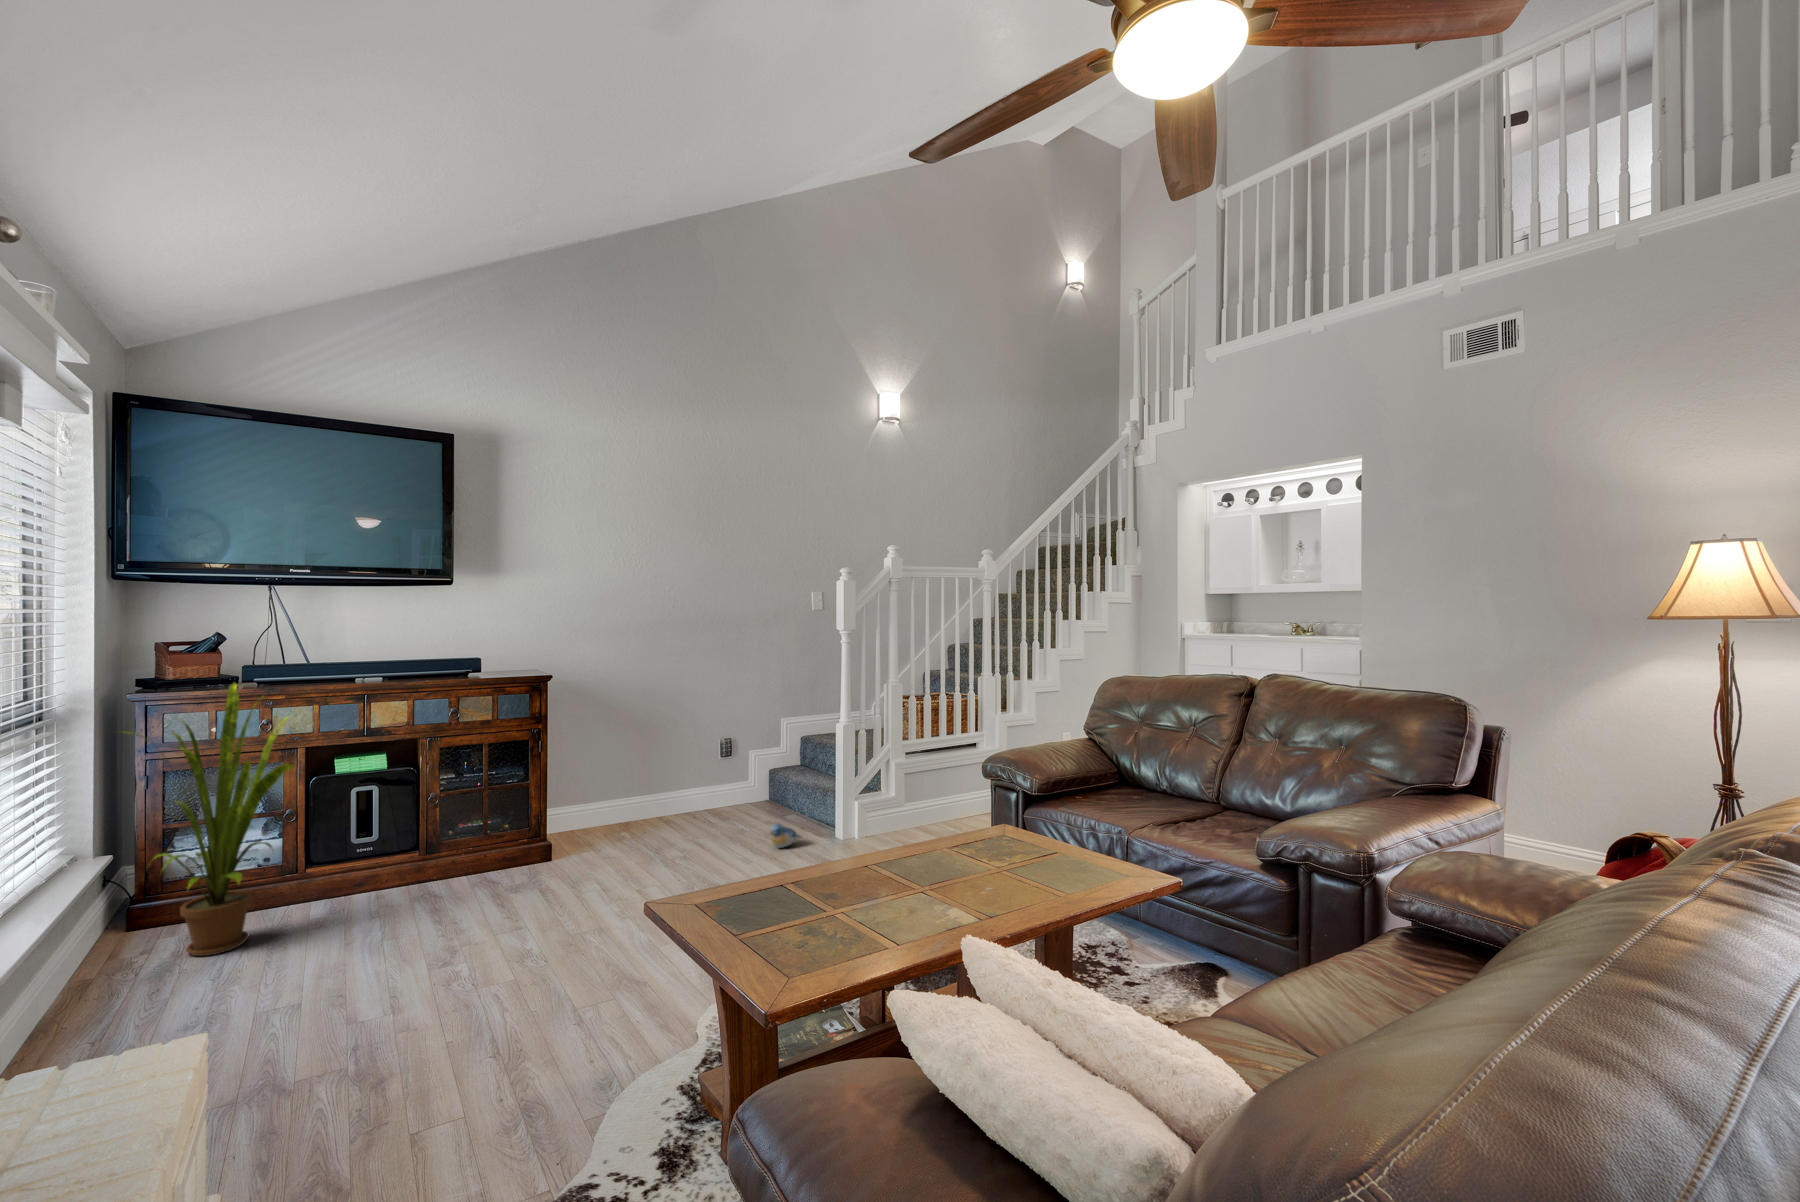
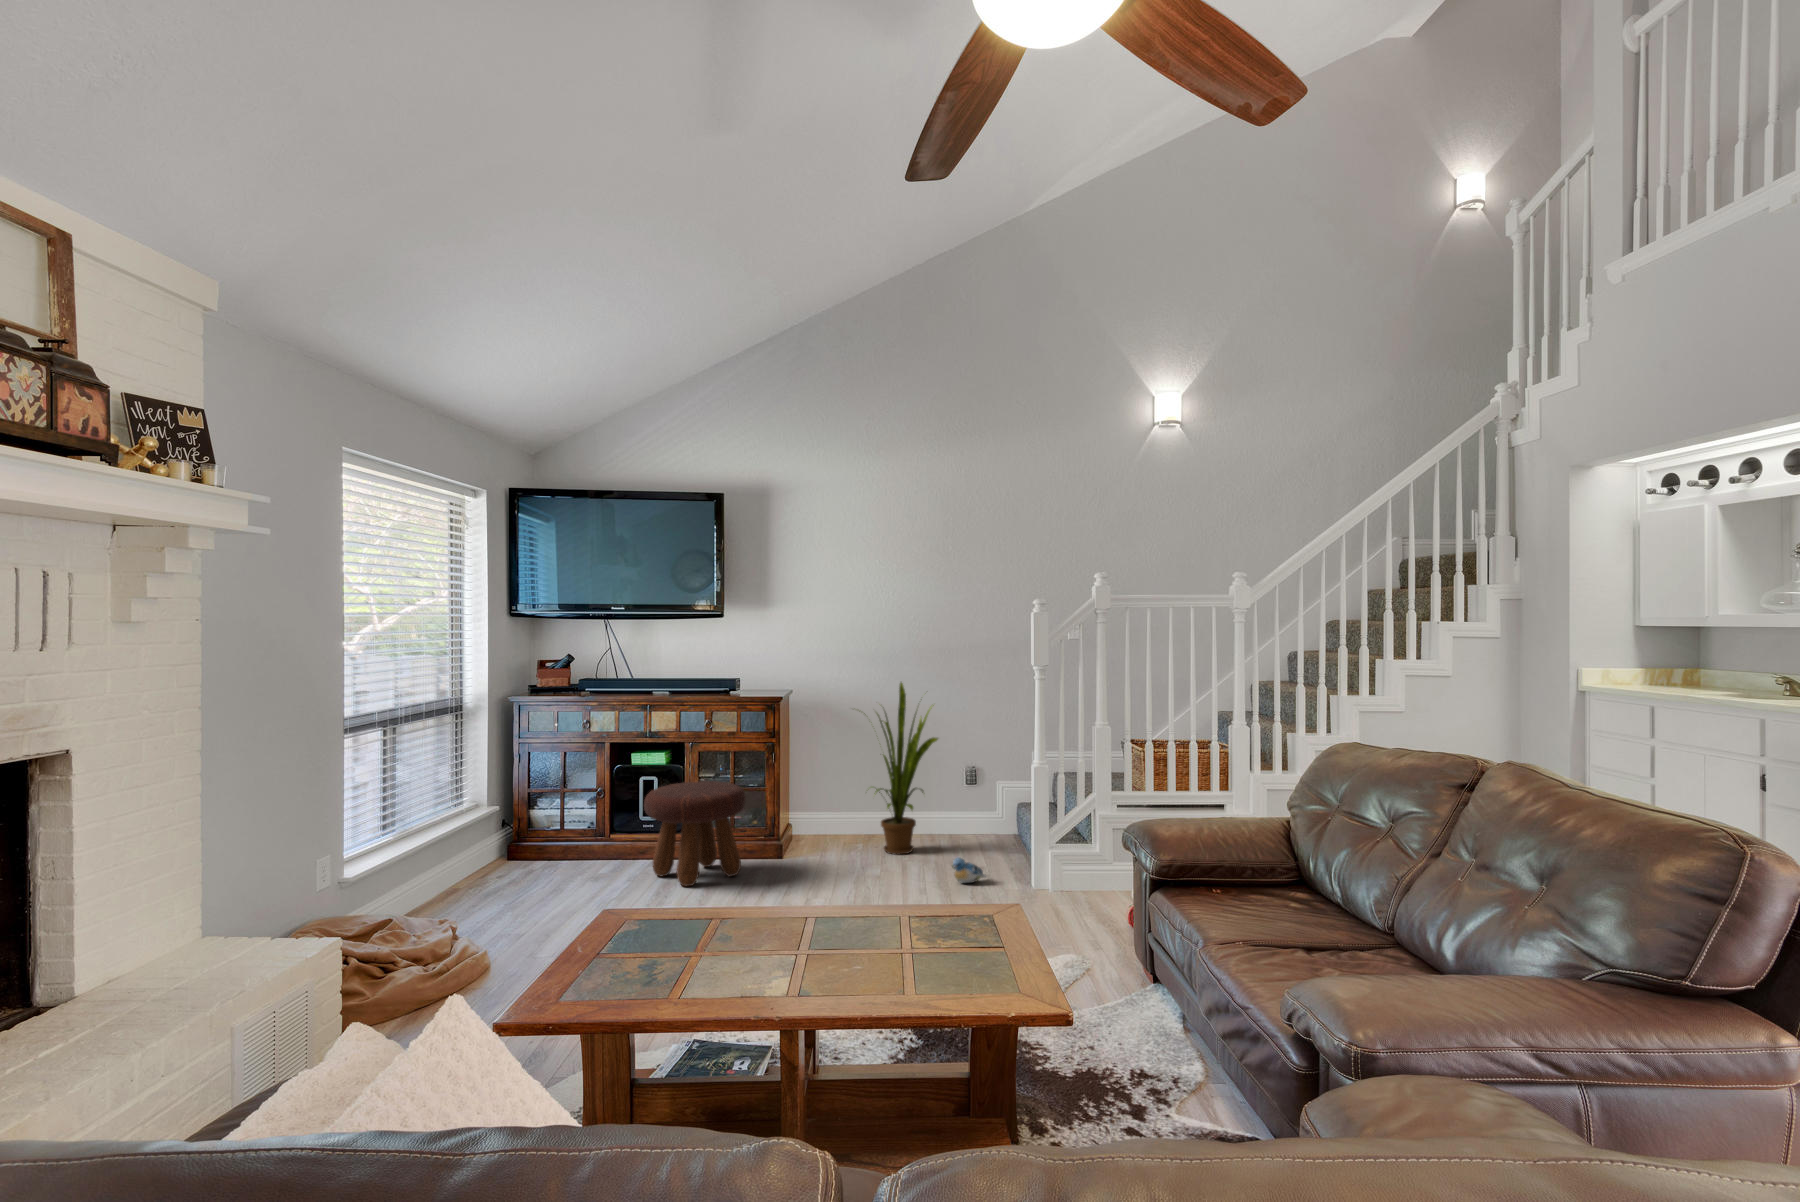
house plant: present [122,683,294,956] -> present [864,683,938,855]
footstool: none [389,780,529,913] -> present [644,781,746,886]

